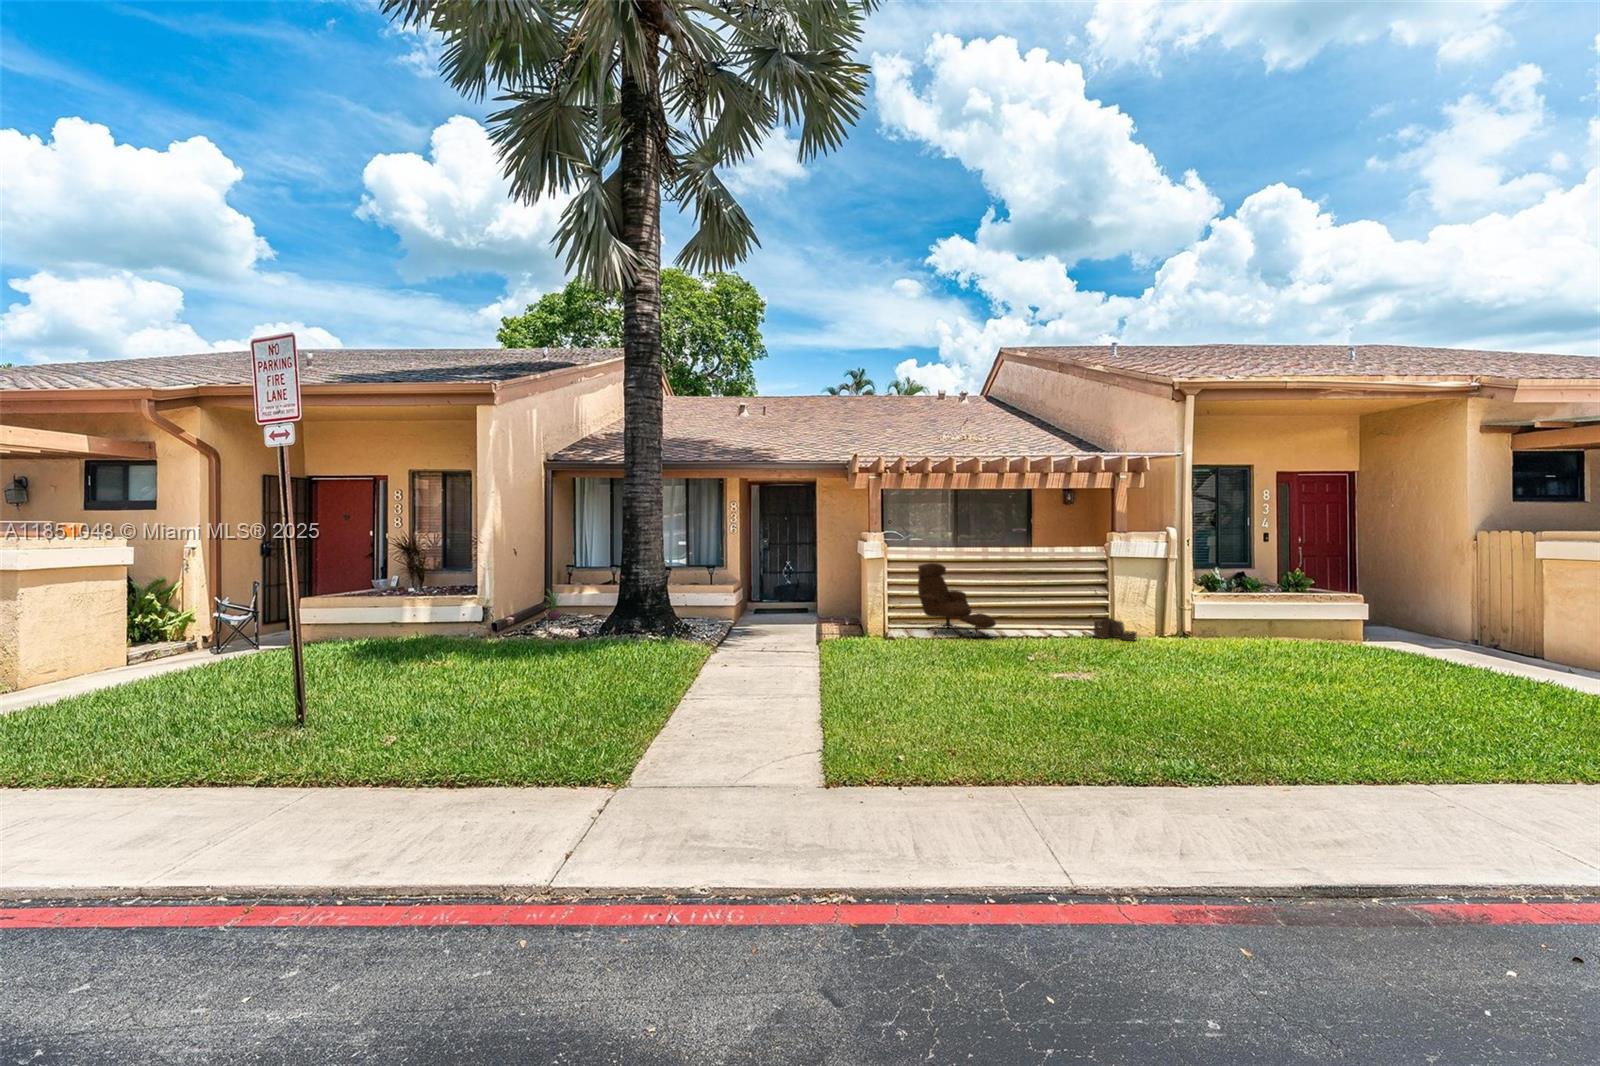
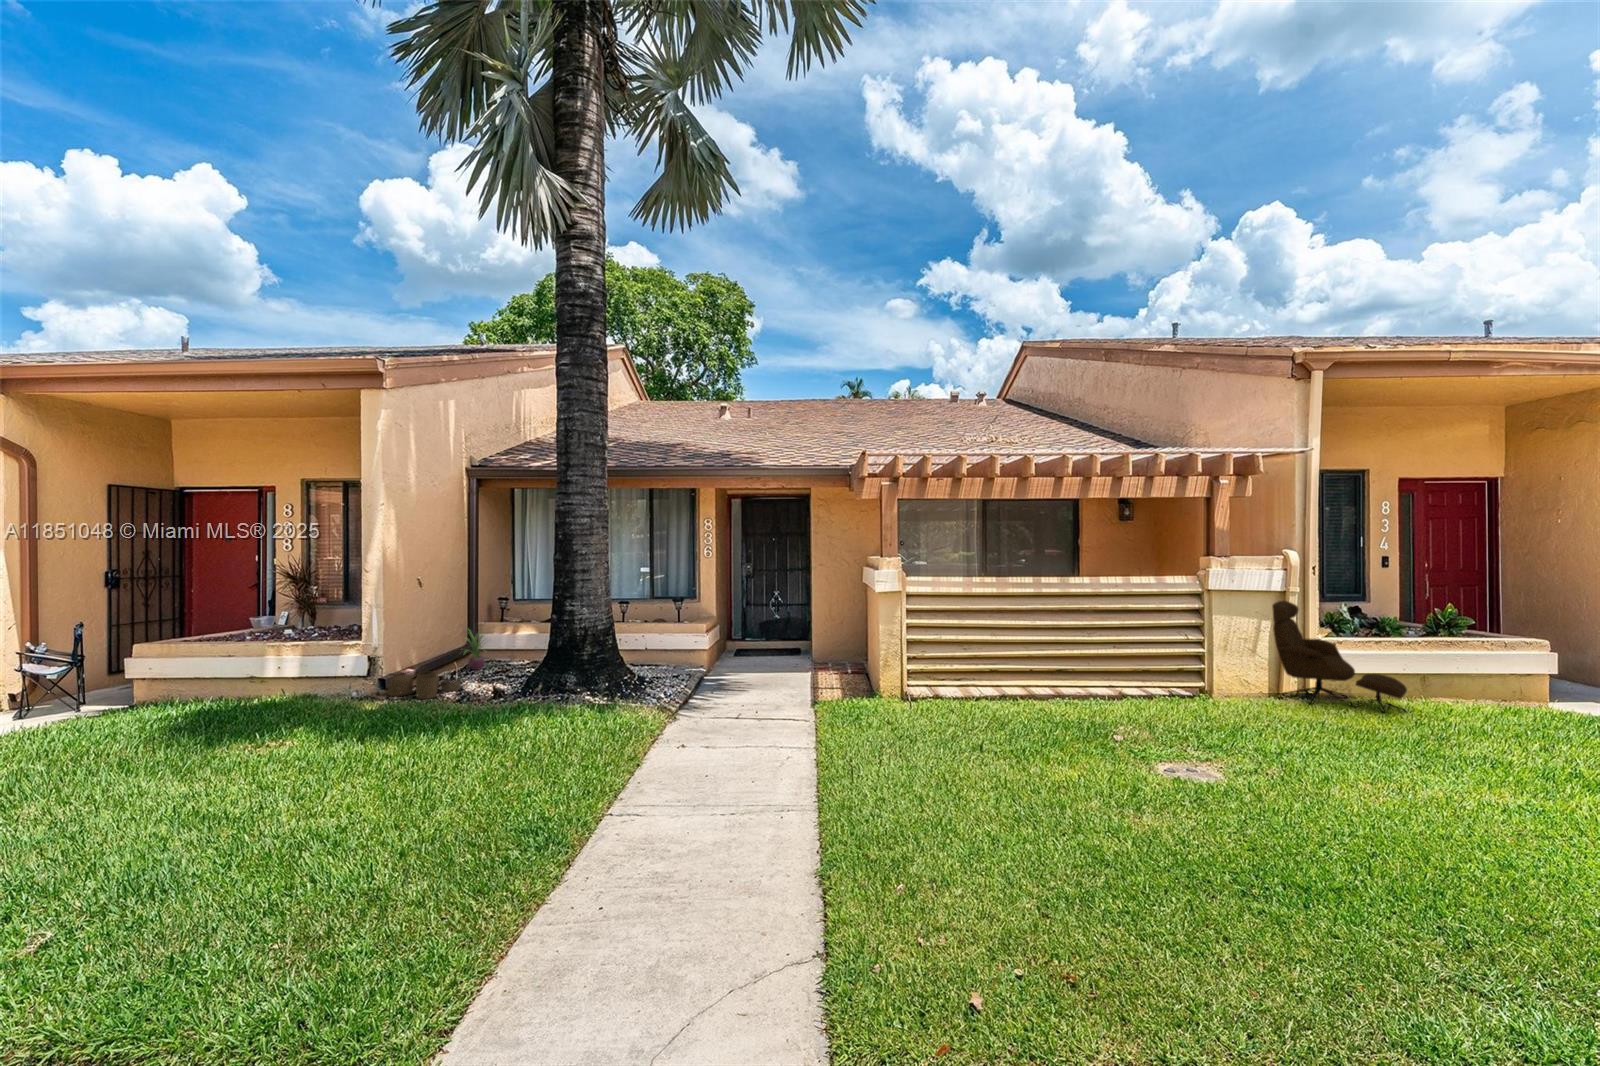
lounge chair: present [918,563,996,638] -> present [1272,601,1407,713]
woven basket: present [1094,618,1137,641] -> present [388,671,461,699]

